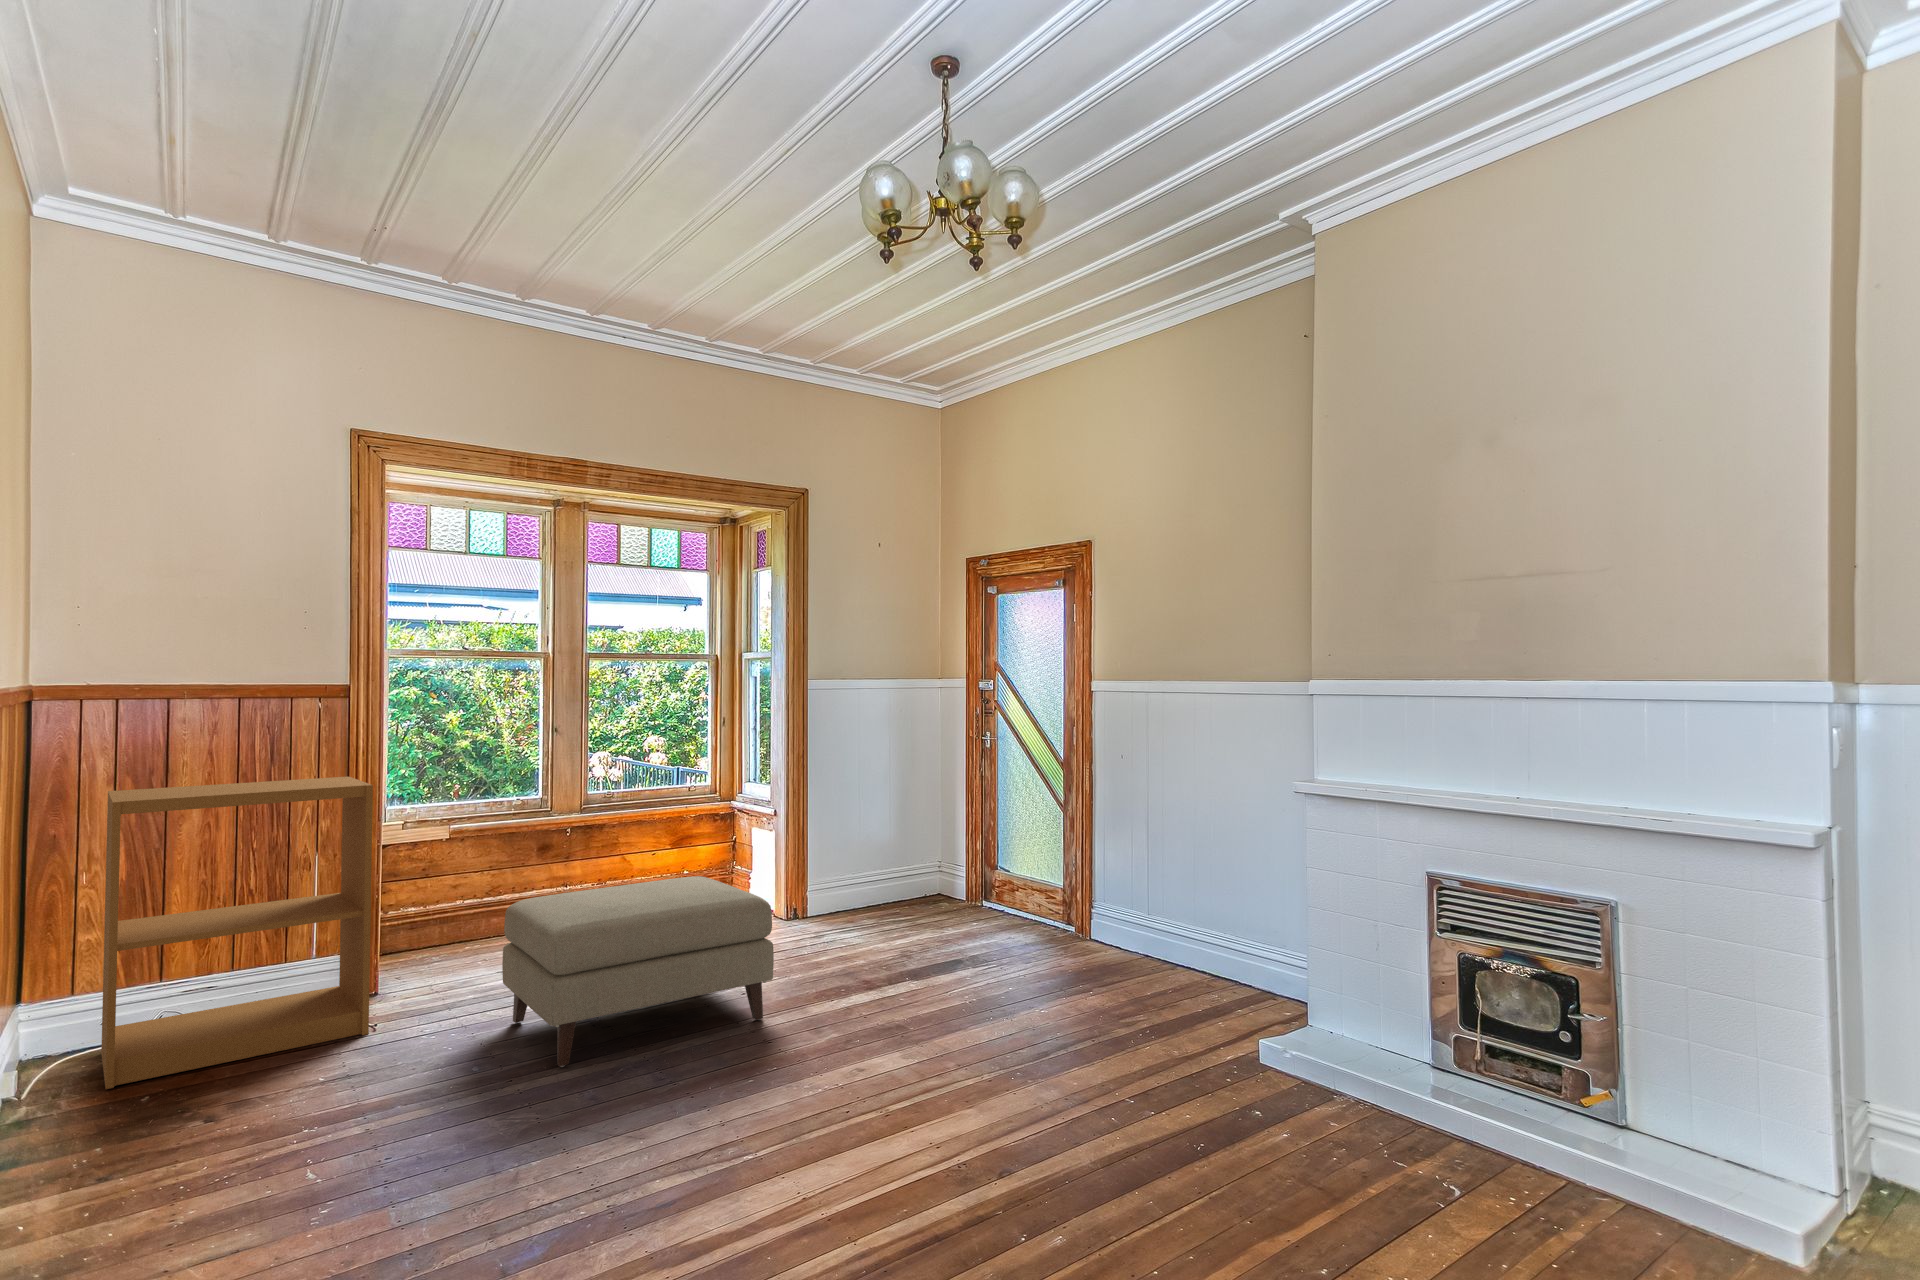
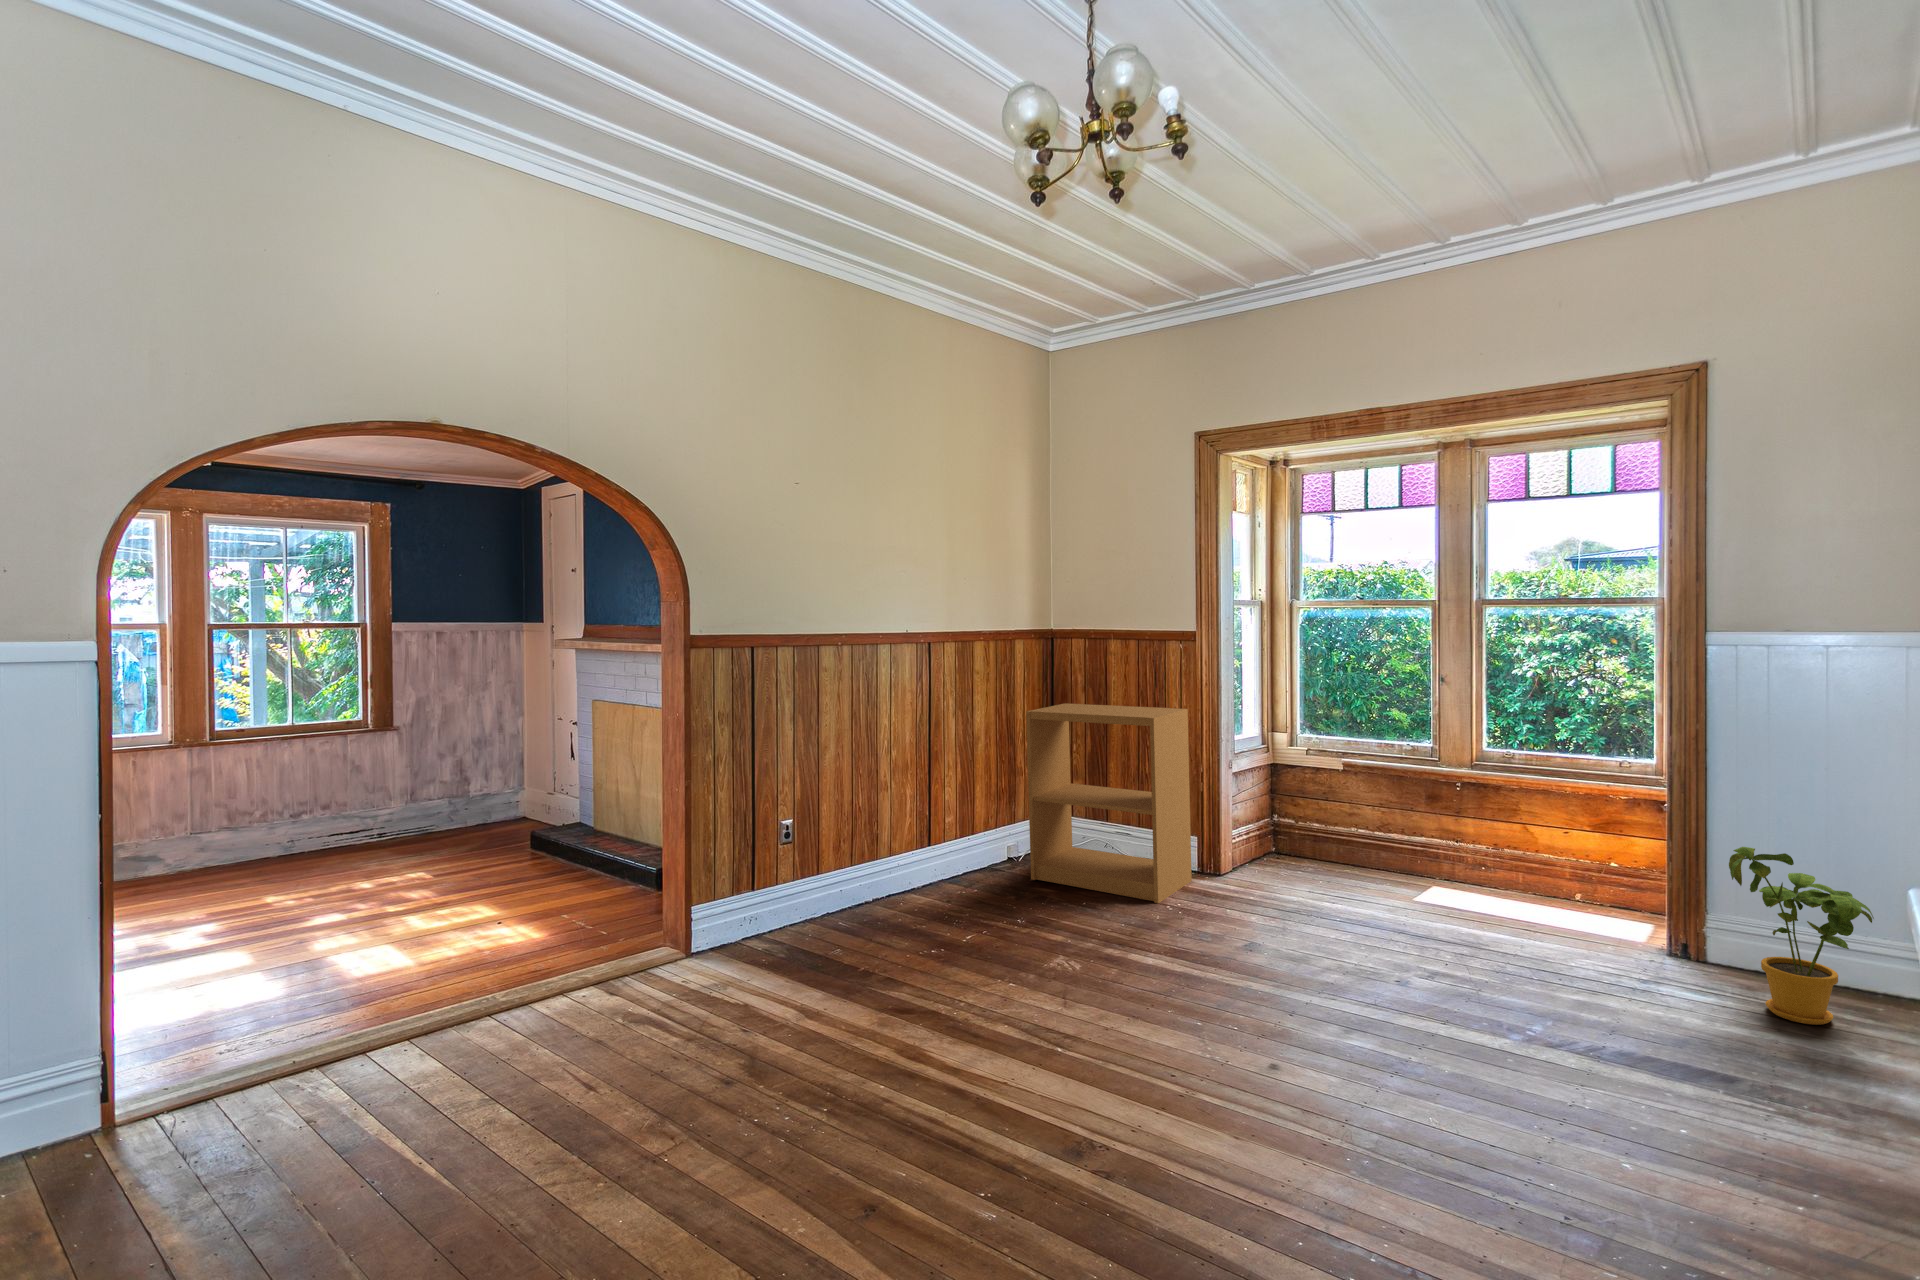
house plant: none [835,817,910,926] -> present [1729,847,1874,1025]
ottoman: present [502,876,774,1067] -> none [1154,833,1423,1031]

